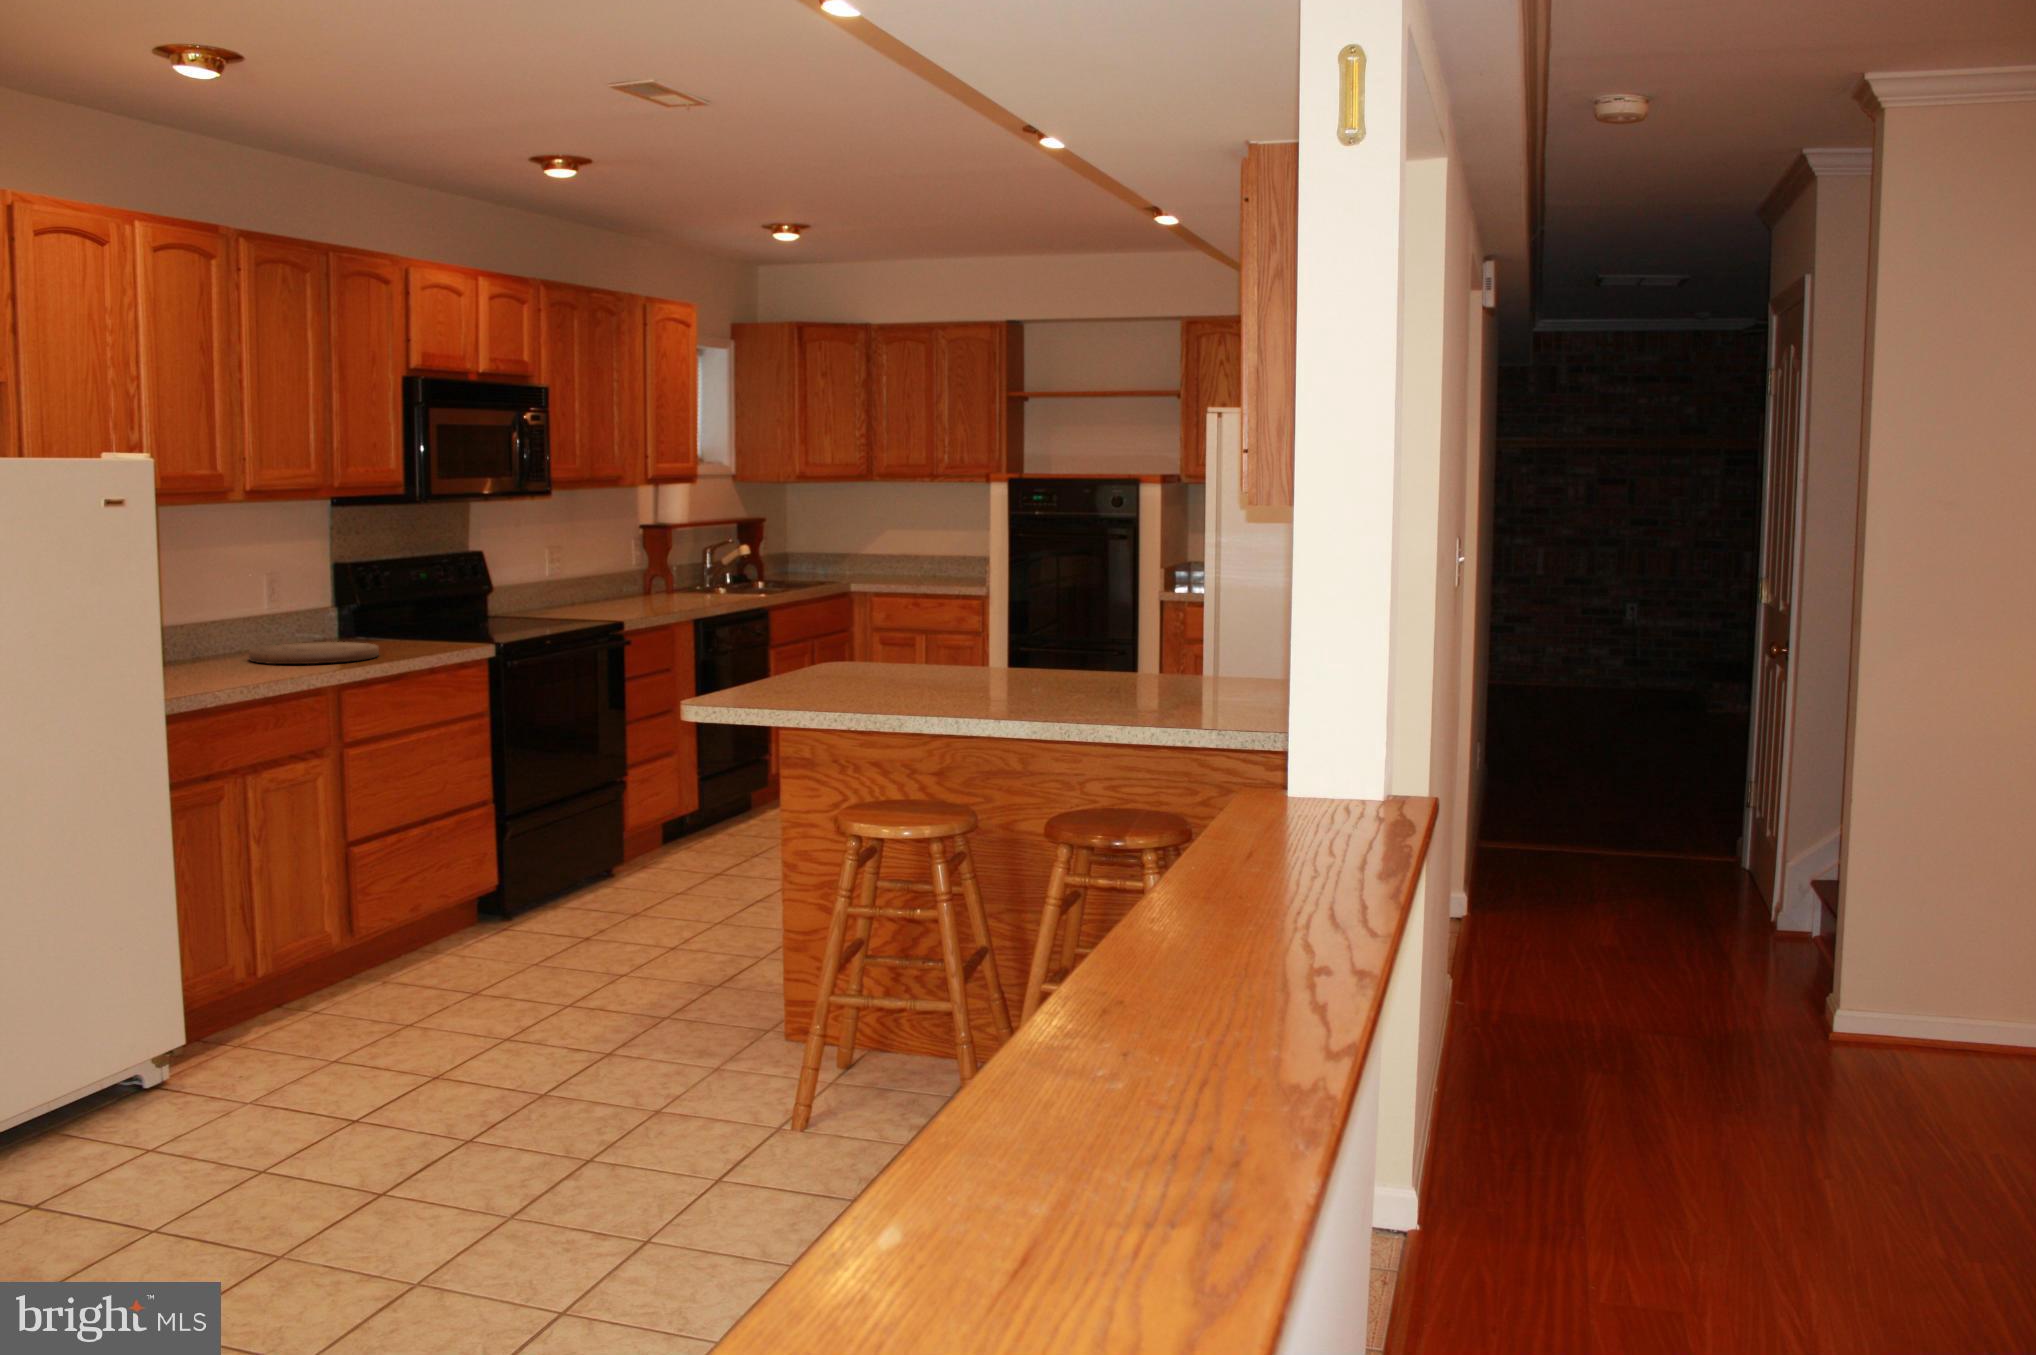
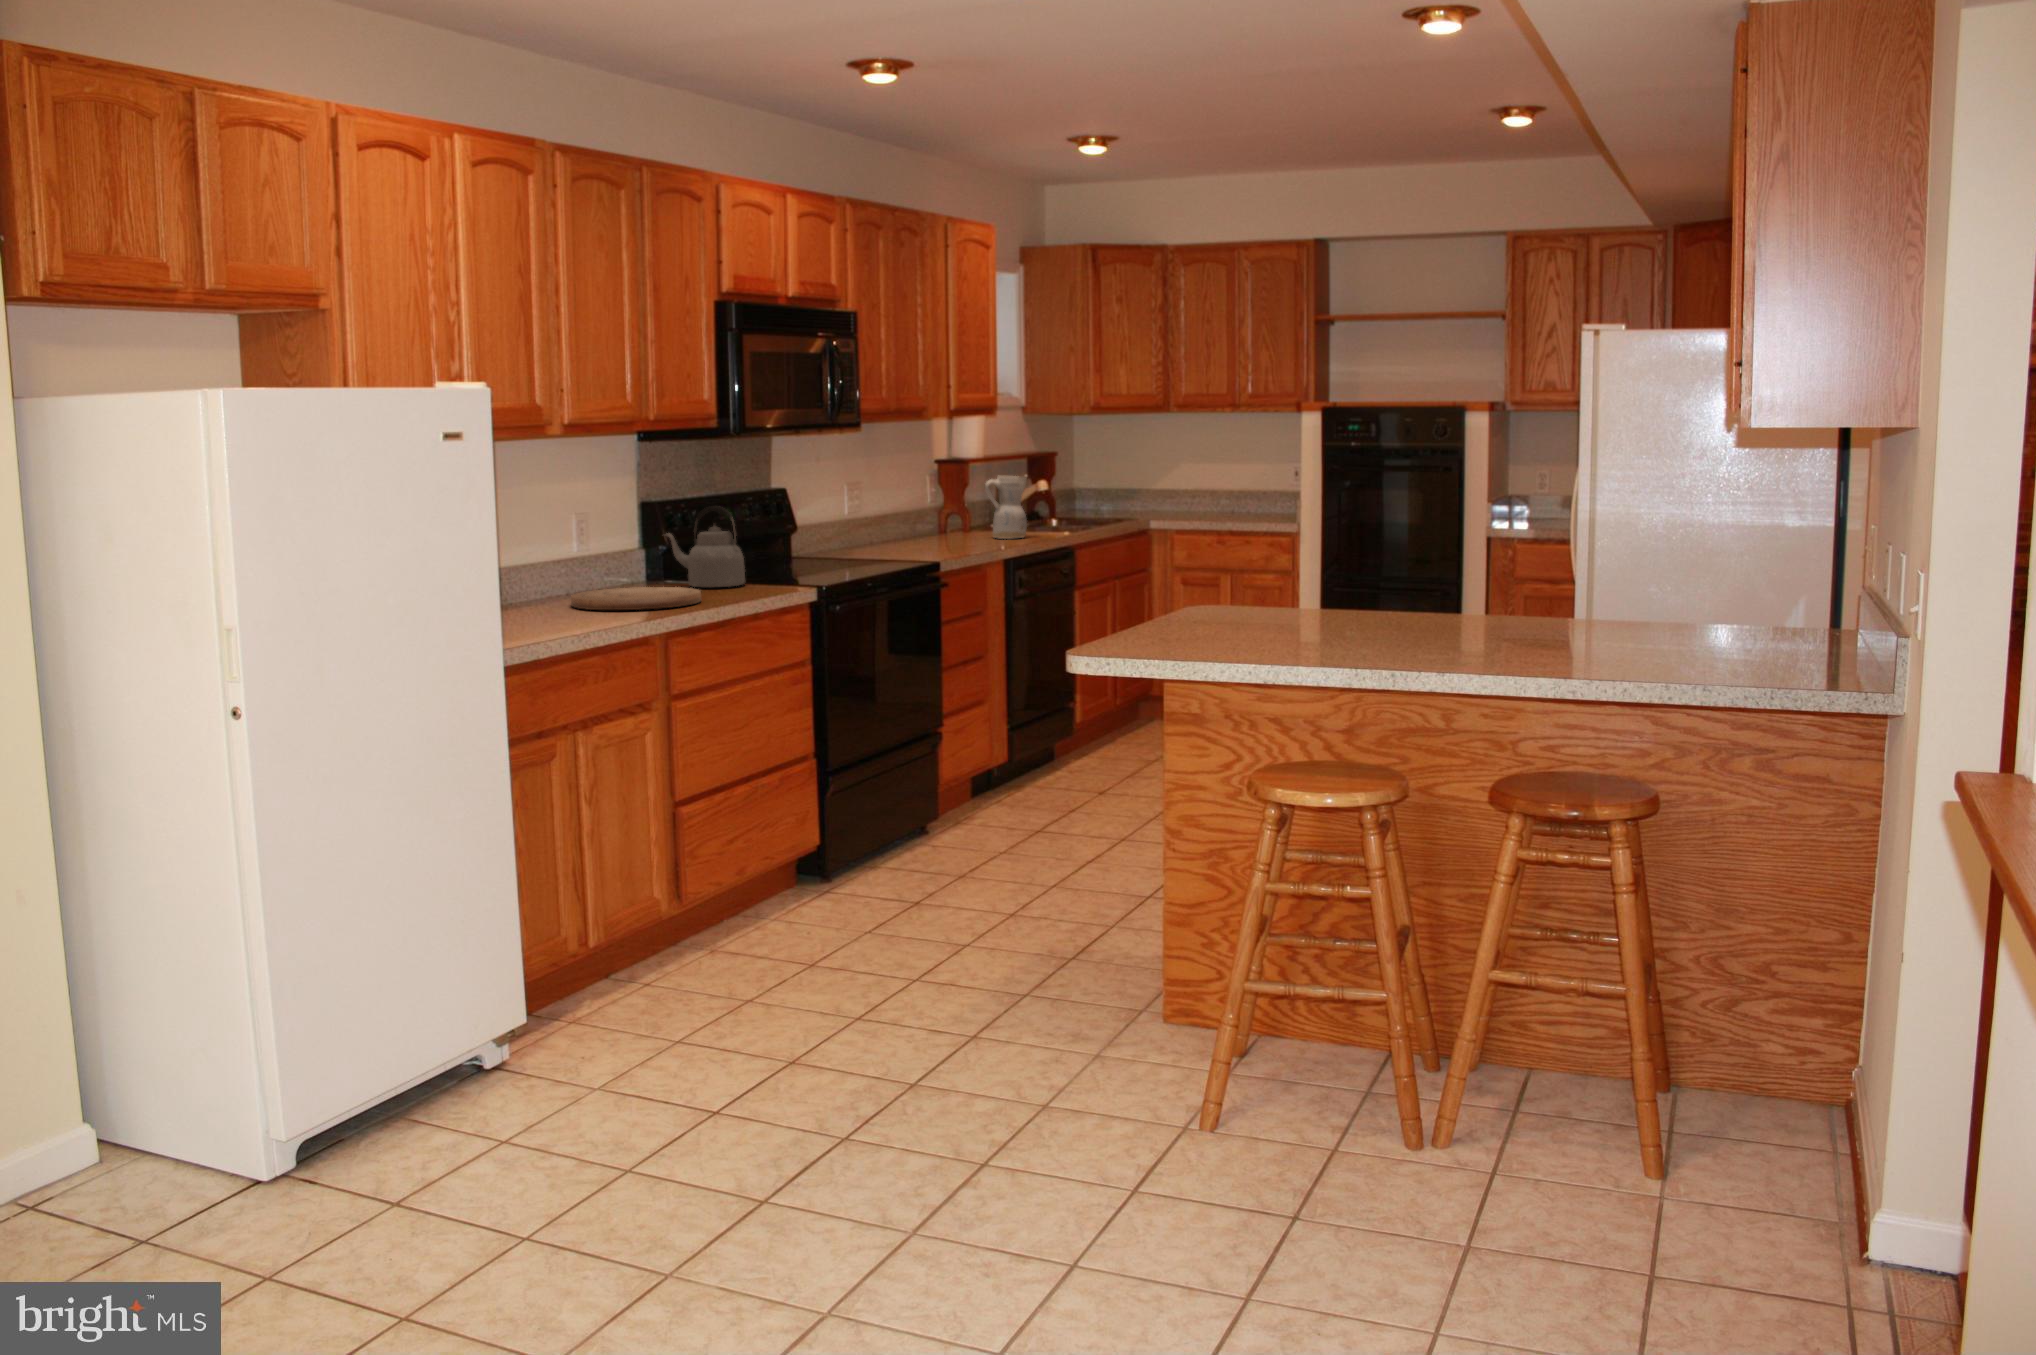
ceramic pitcher: none [686,539,727,598] -> present [985,476,1027,539]
kettle: none [348,566,429,643] -> present [665,506,745,587]

